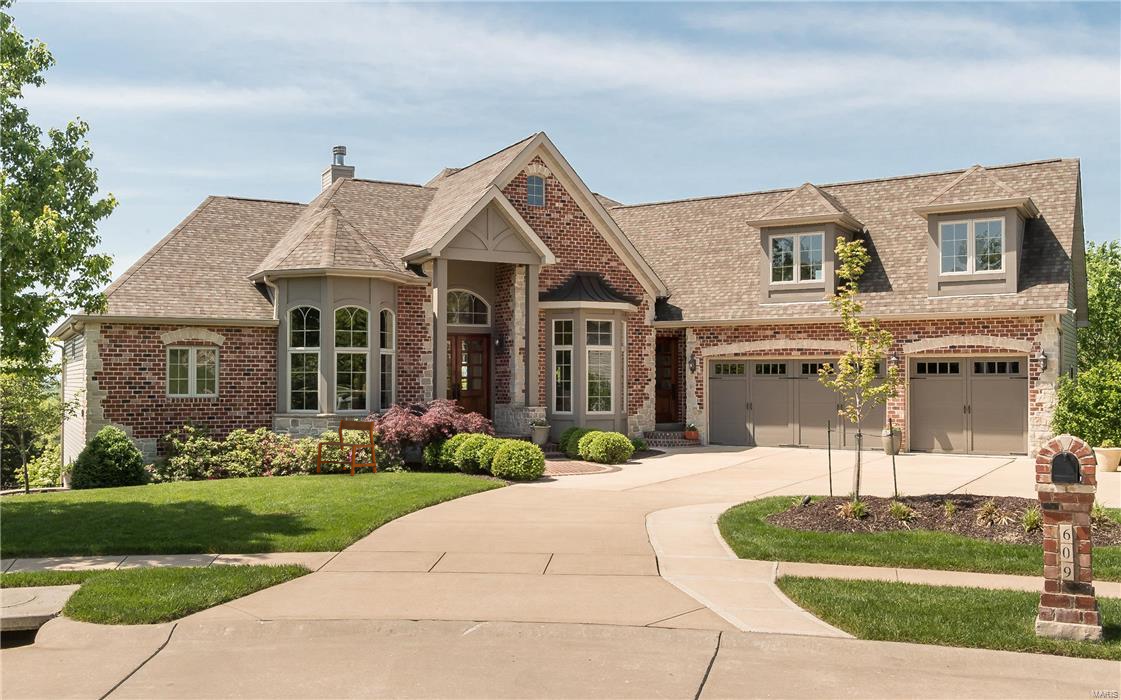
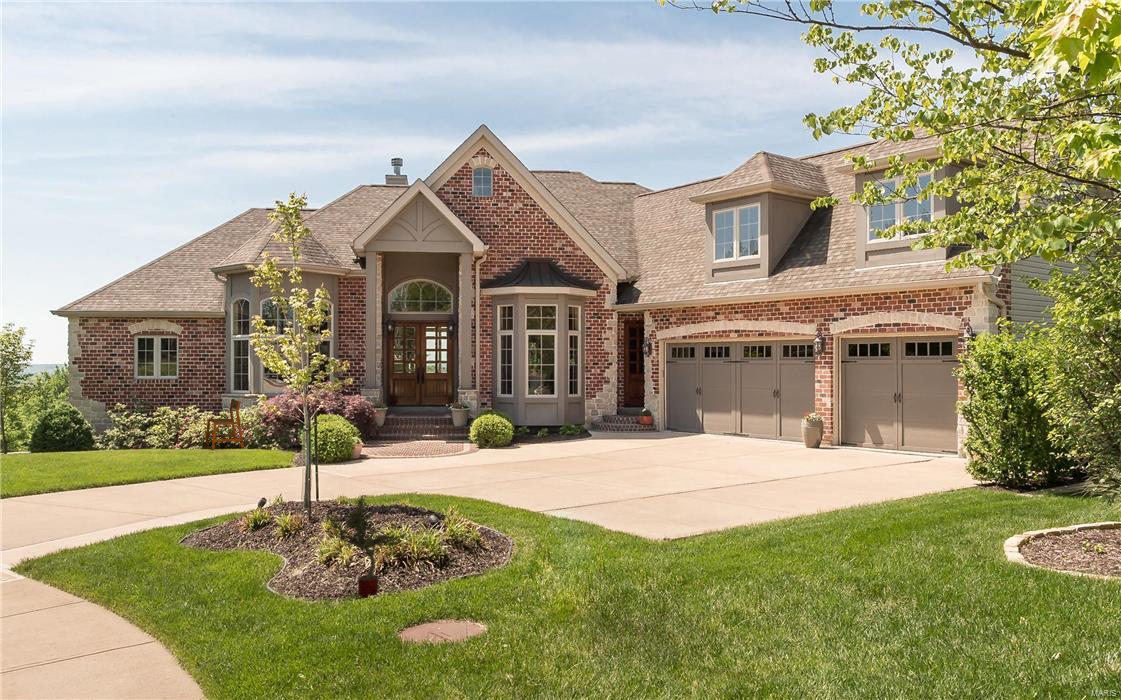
potted tree: none [986,475,1031,552] -> present [326,495,405,598]

